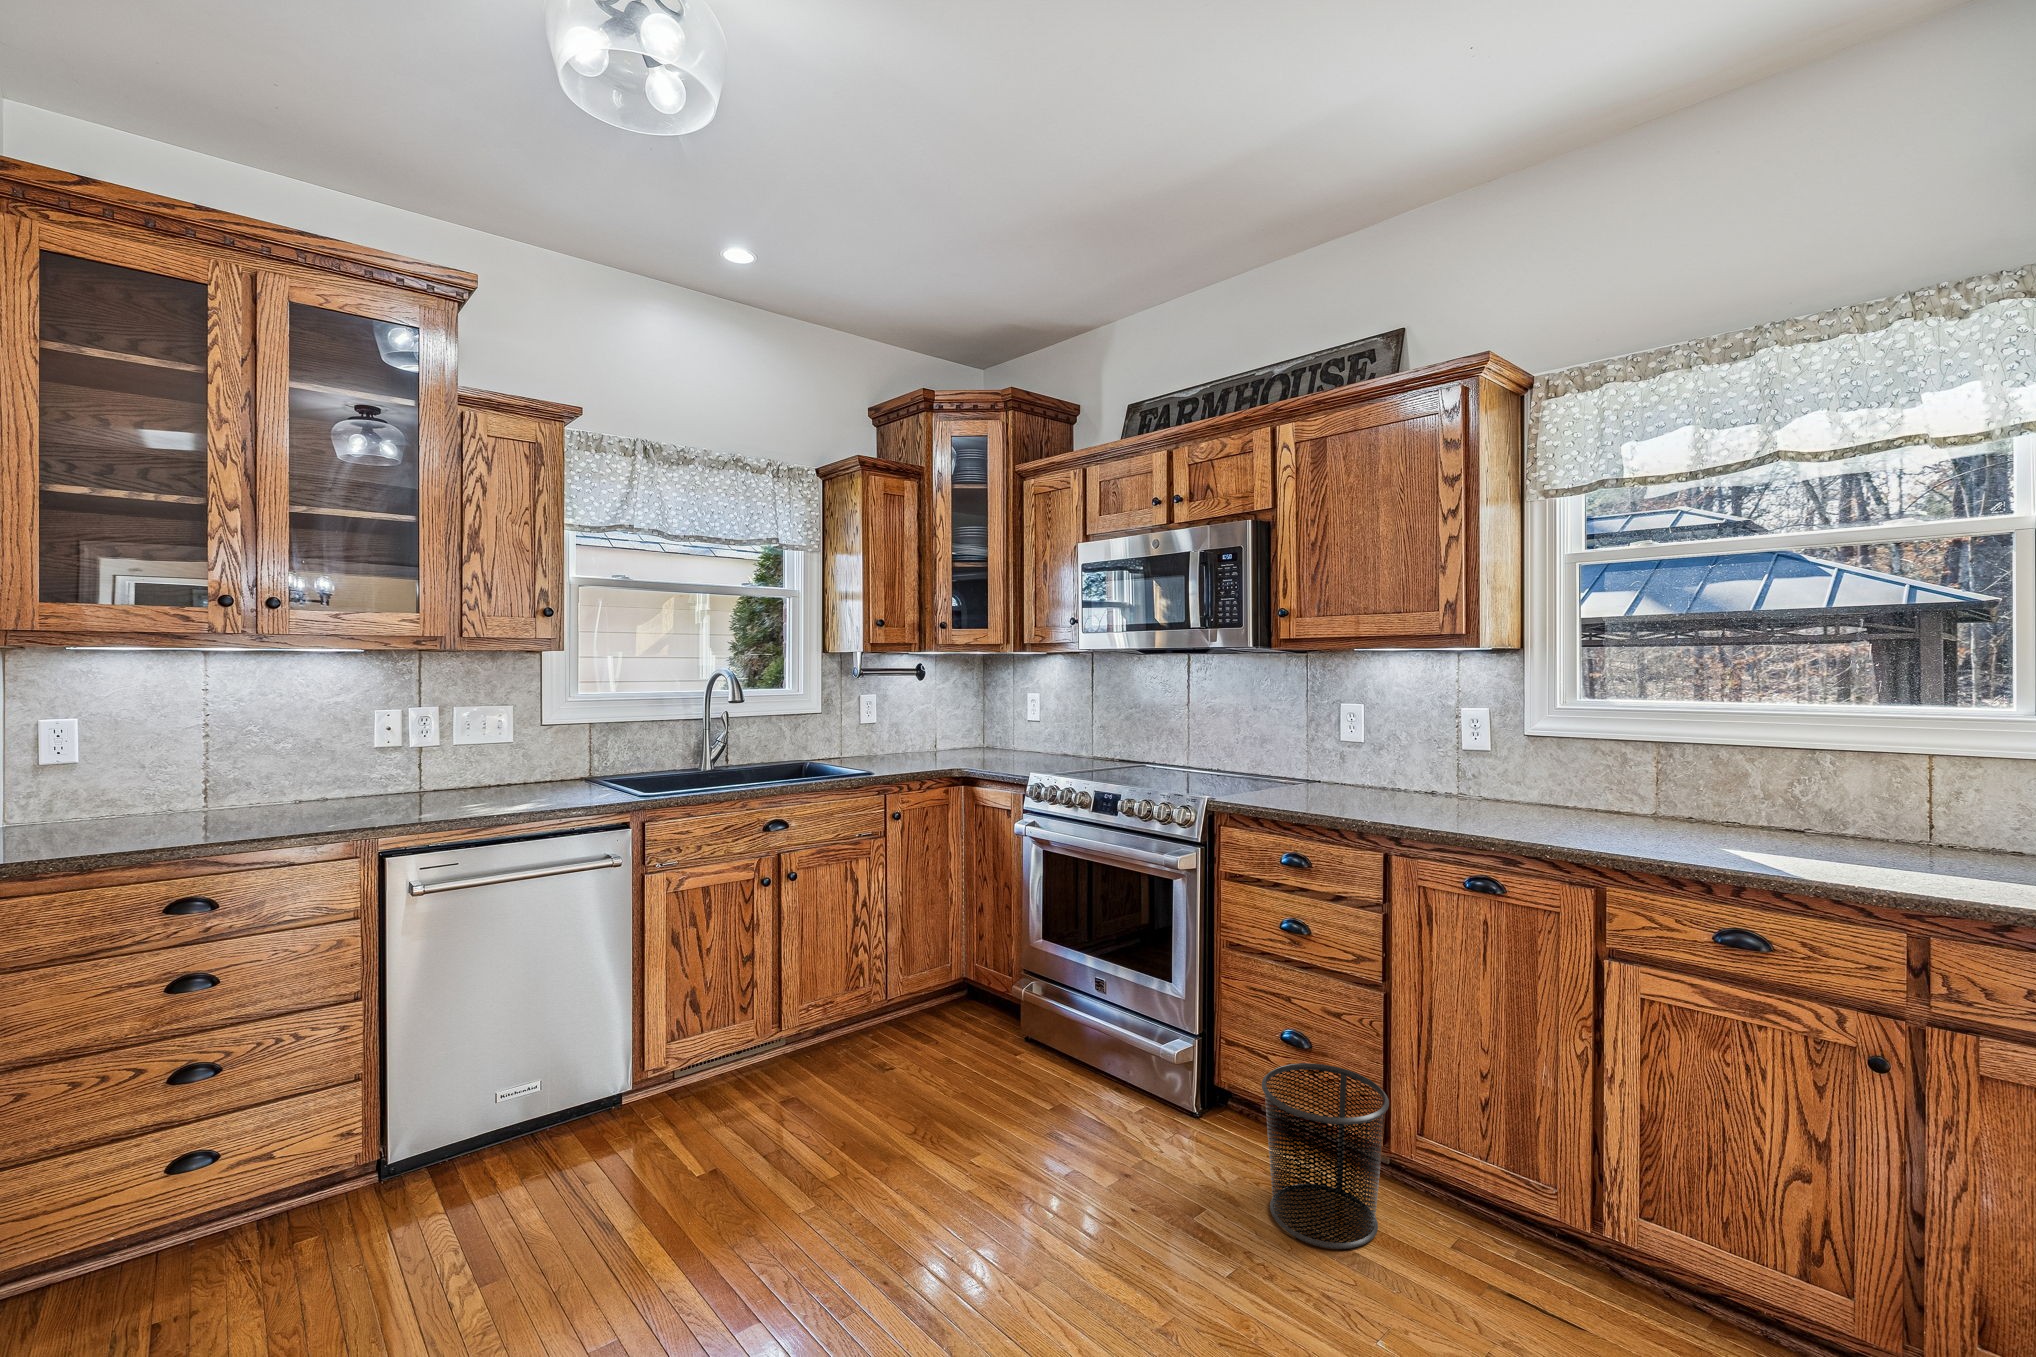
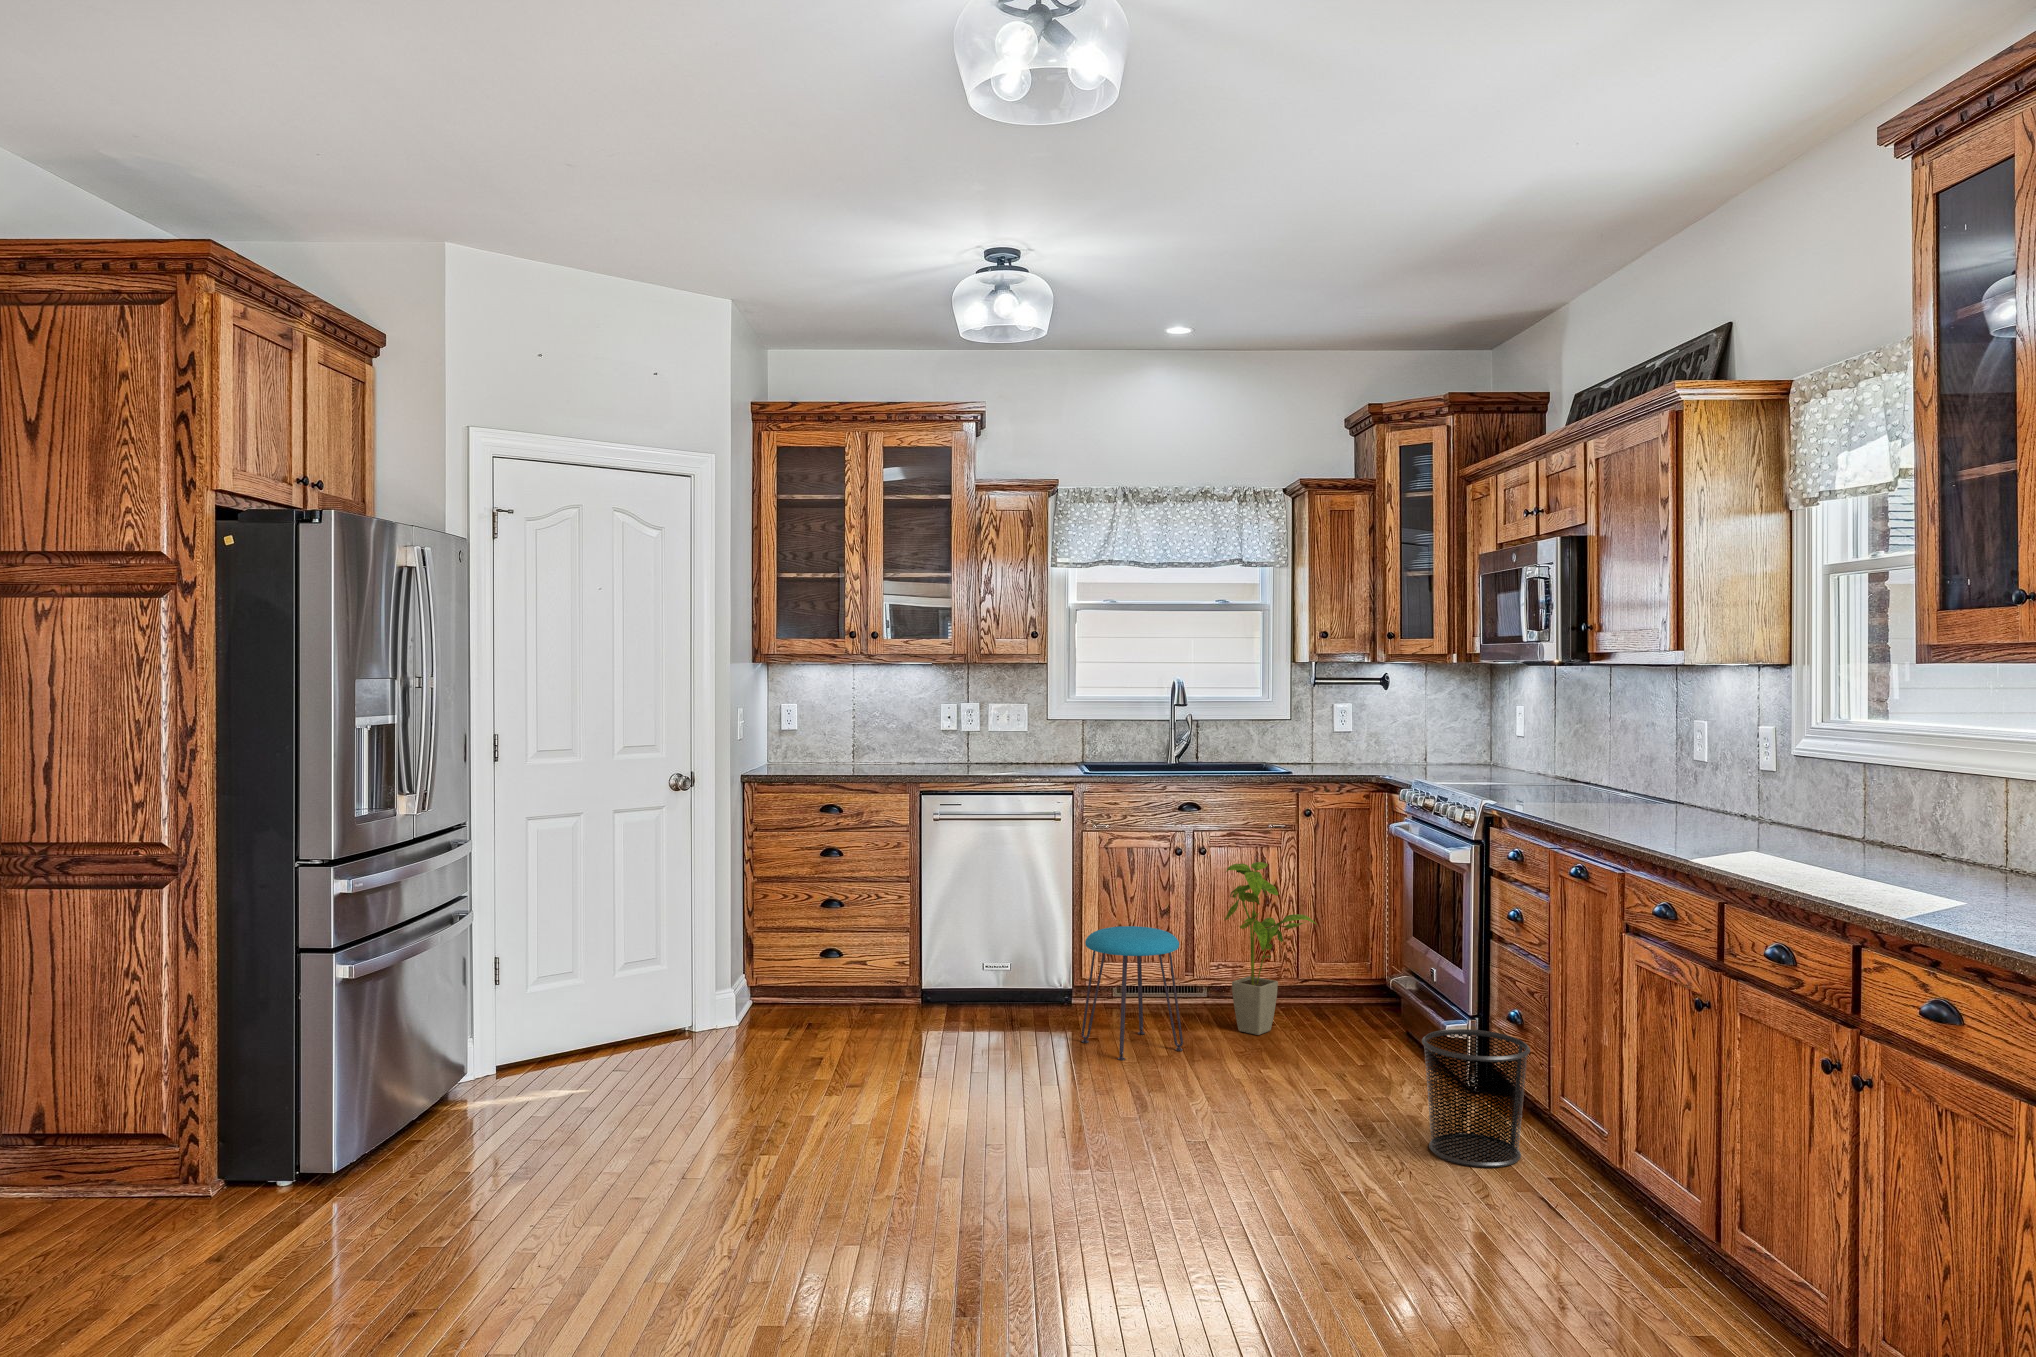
house plant: none [853,885,960,1090] -> present [1225,862,1316,1035]
stool: none [707,997,850,1206] -> present [1081,926,1183,1060]

